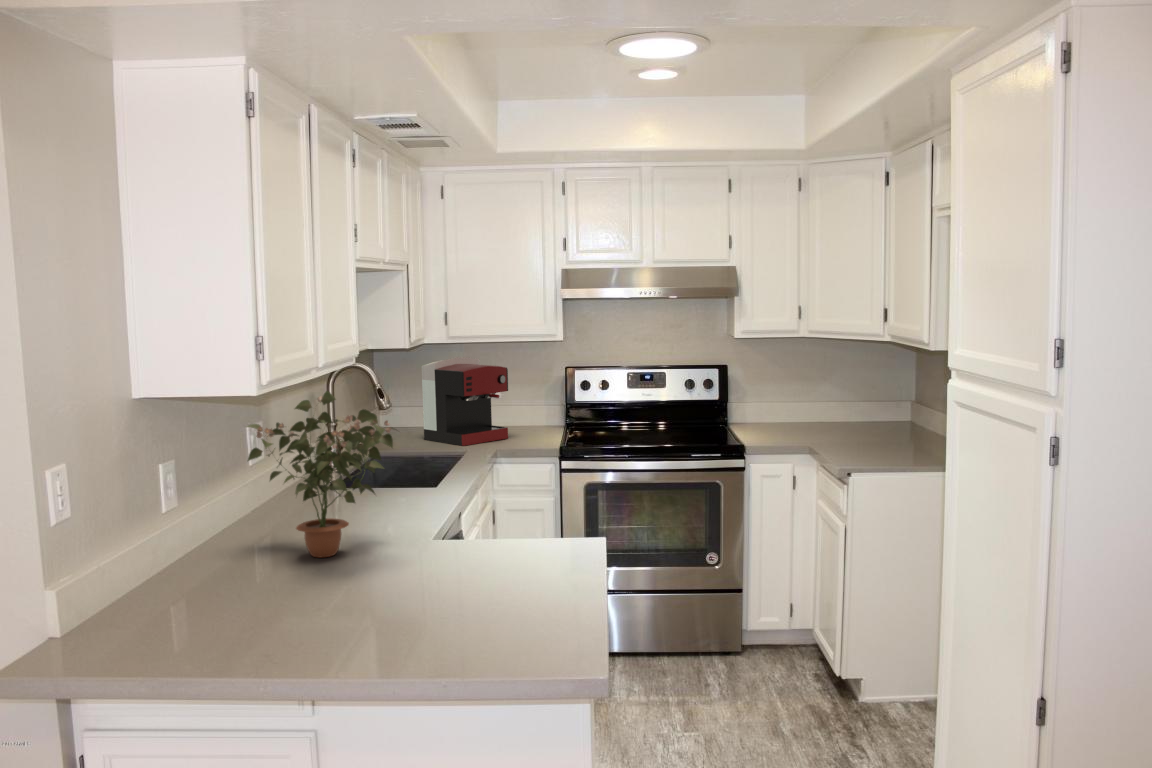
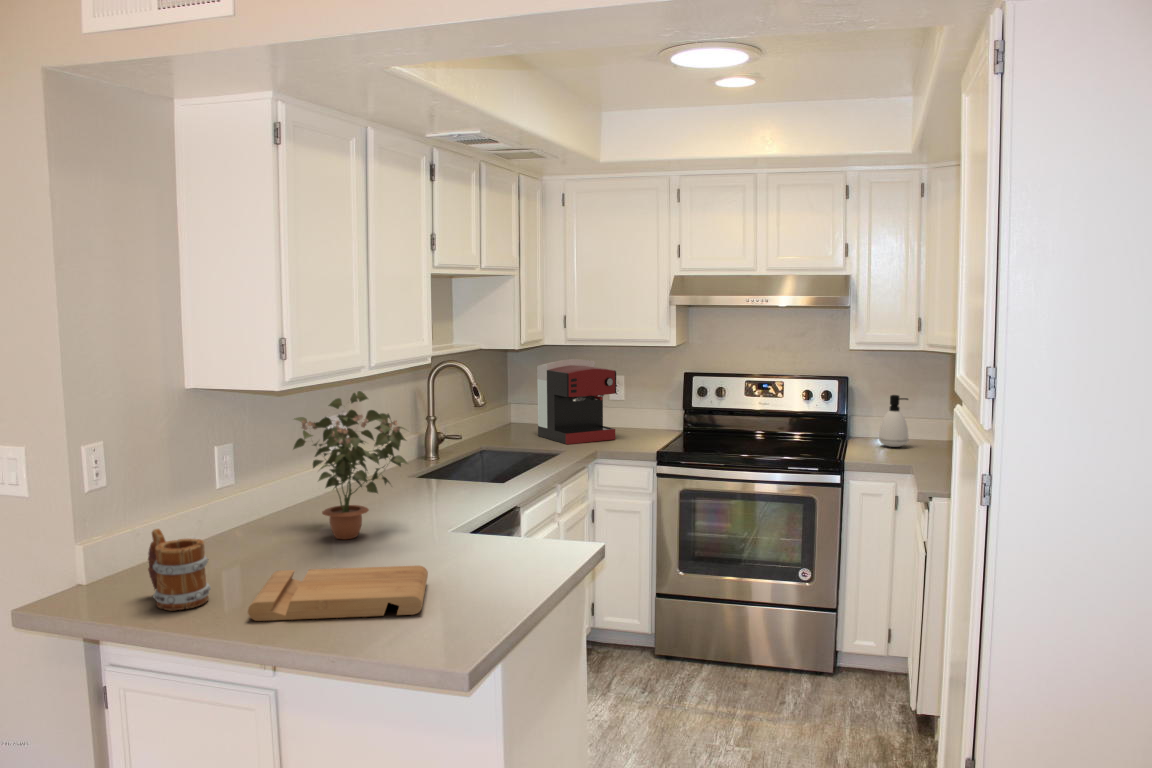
soap dispenser: none [761,381,788,430] -> present [879,395,908,447]
mug: none [149,558,235,653] -> present [148,529,211,610]
cutting board: none [294,574,498,652] -> present [248,566,428,621]

